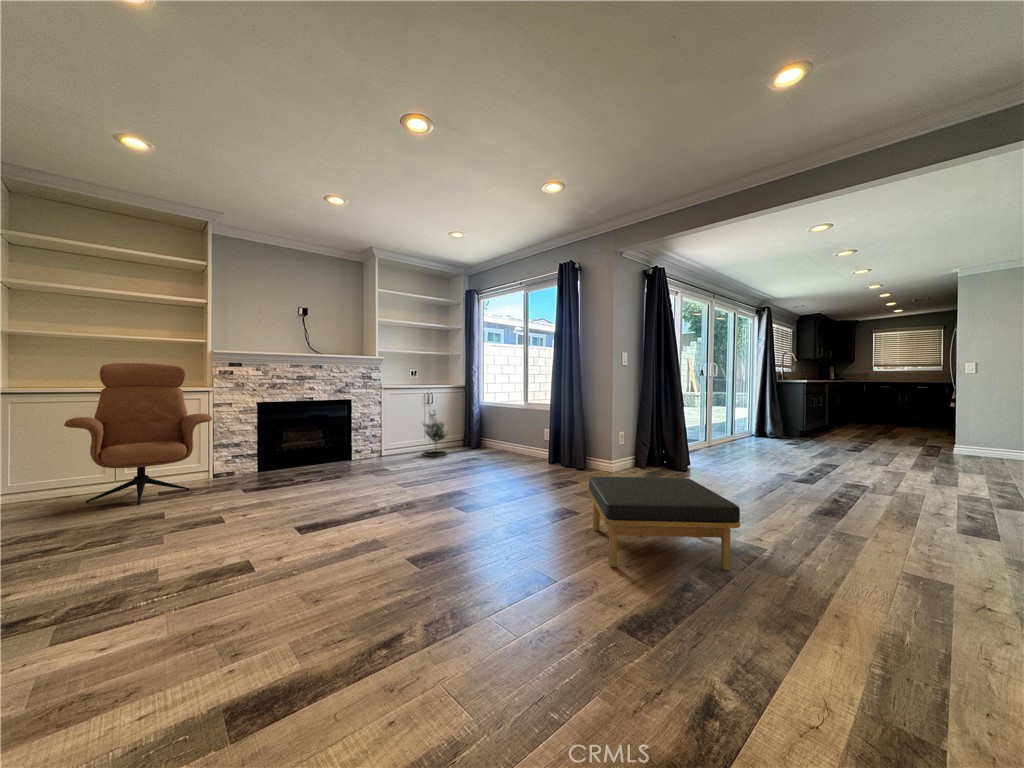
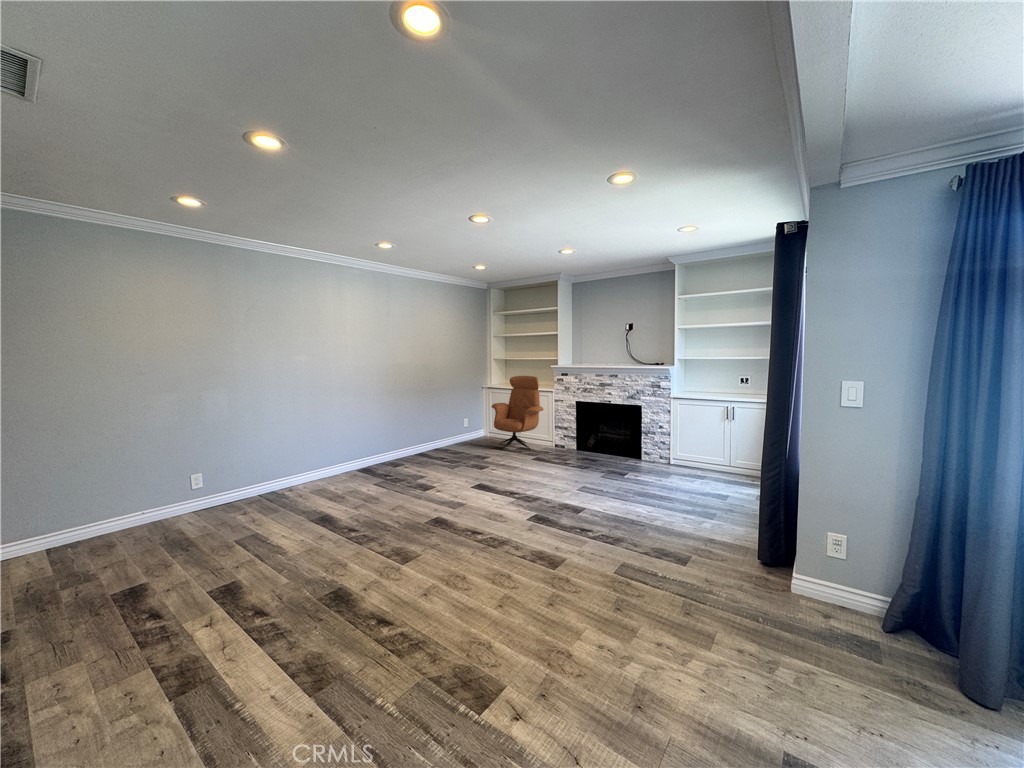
potted tree: present [422,410,448,456] -> none [707,425,745,483]
ottoman: present [588,477,740,570] -> none [393,531,533,663]

